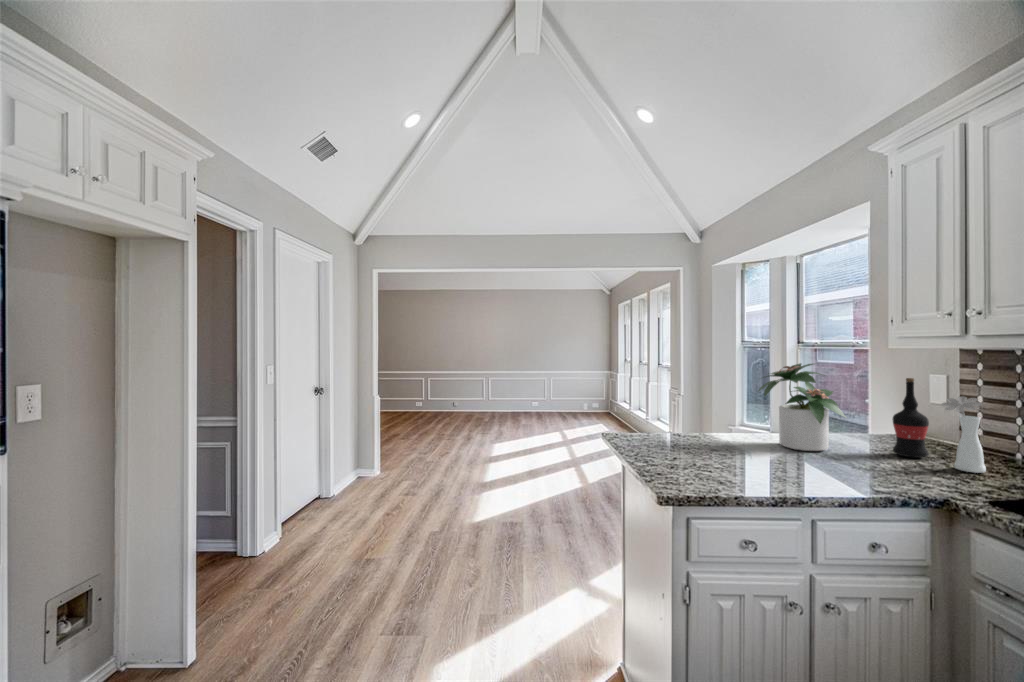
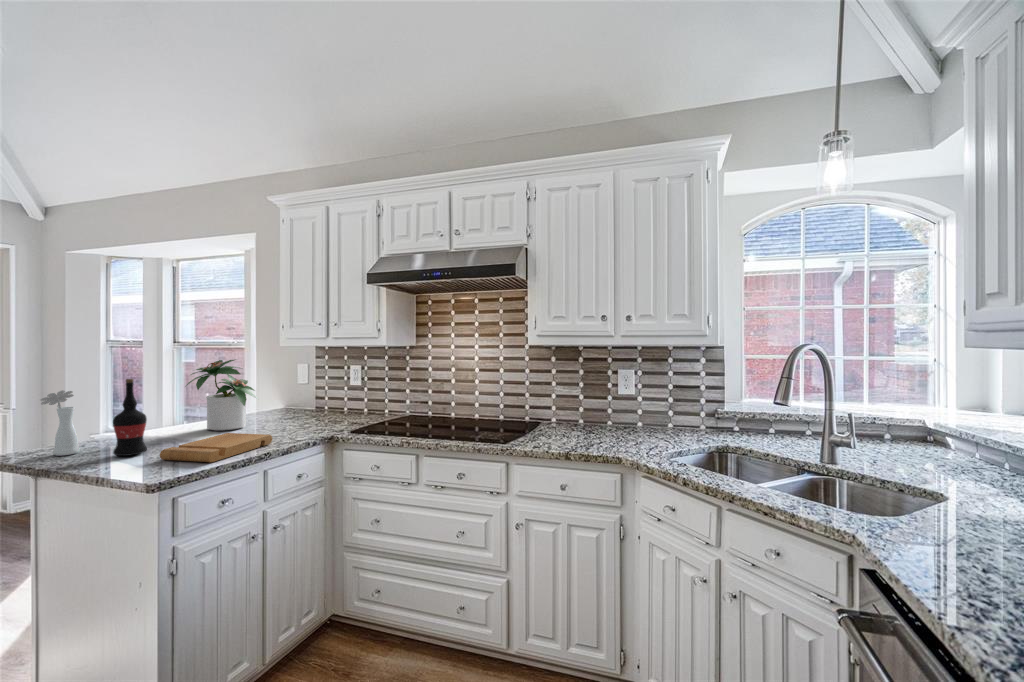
wine bottle: present [892,378,929,458] -> present [113,379,147,456]
vase: present [941,396,986,473] -> present [41,390,80,456]
cutting board: none [697,455,837,489] -> present [160,433,272,462]

